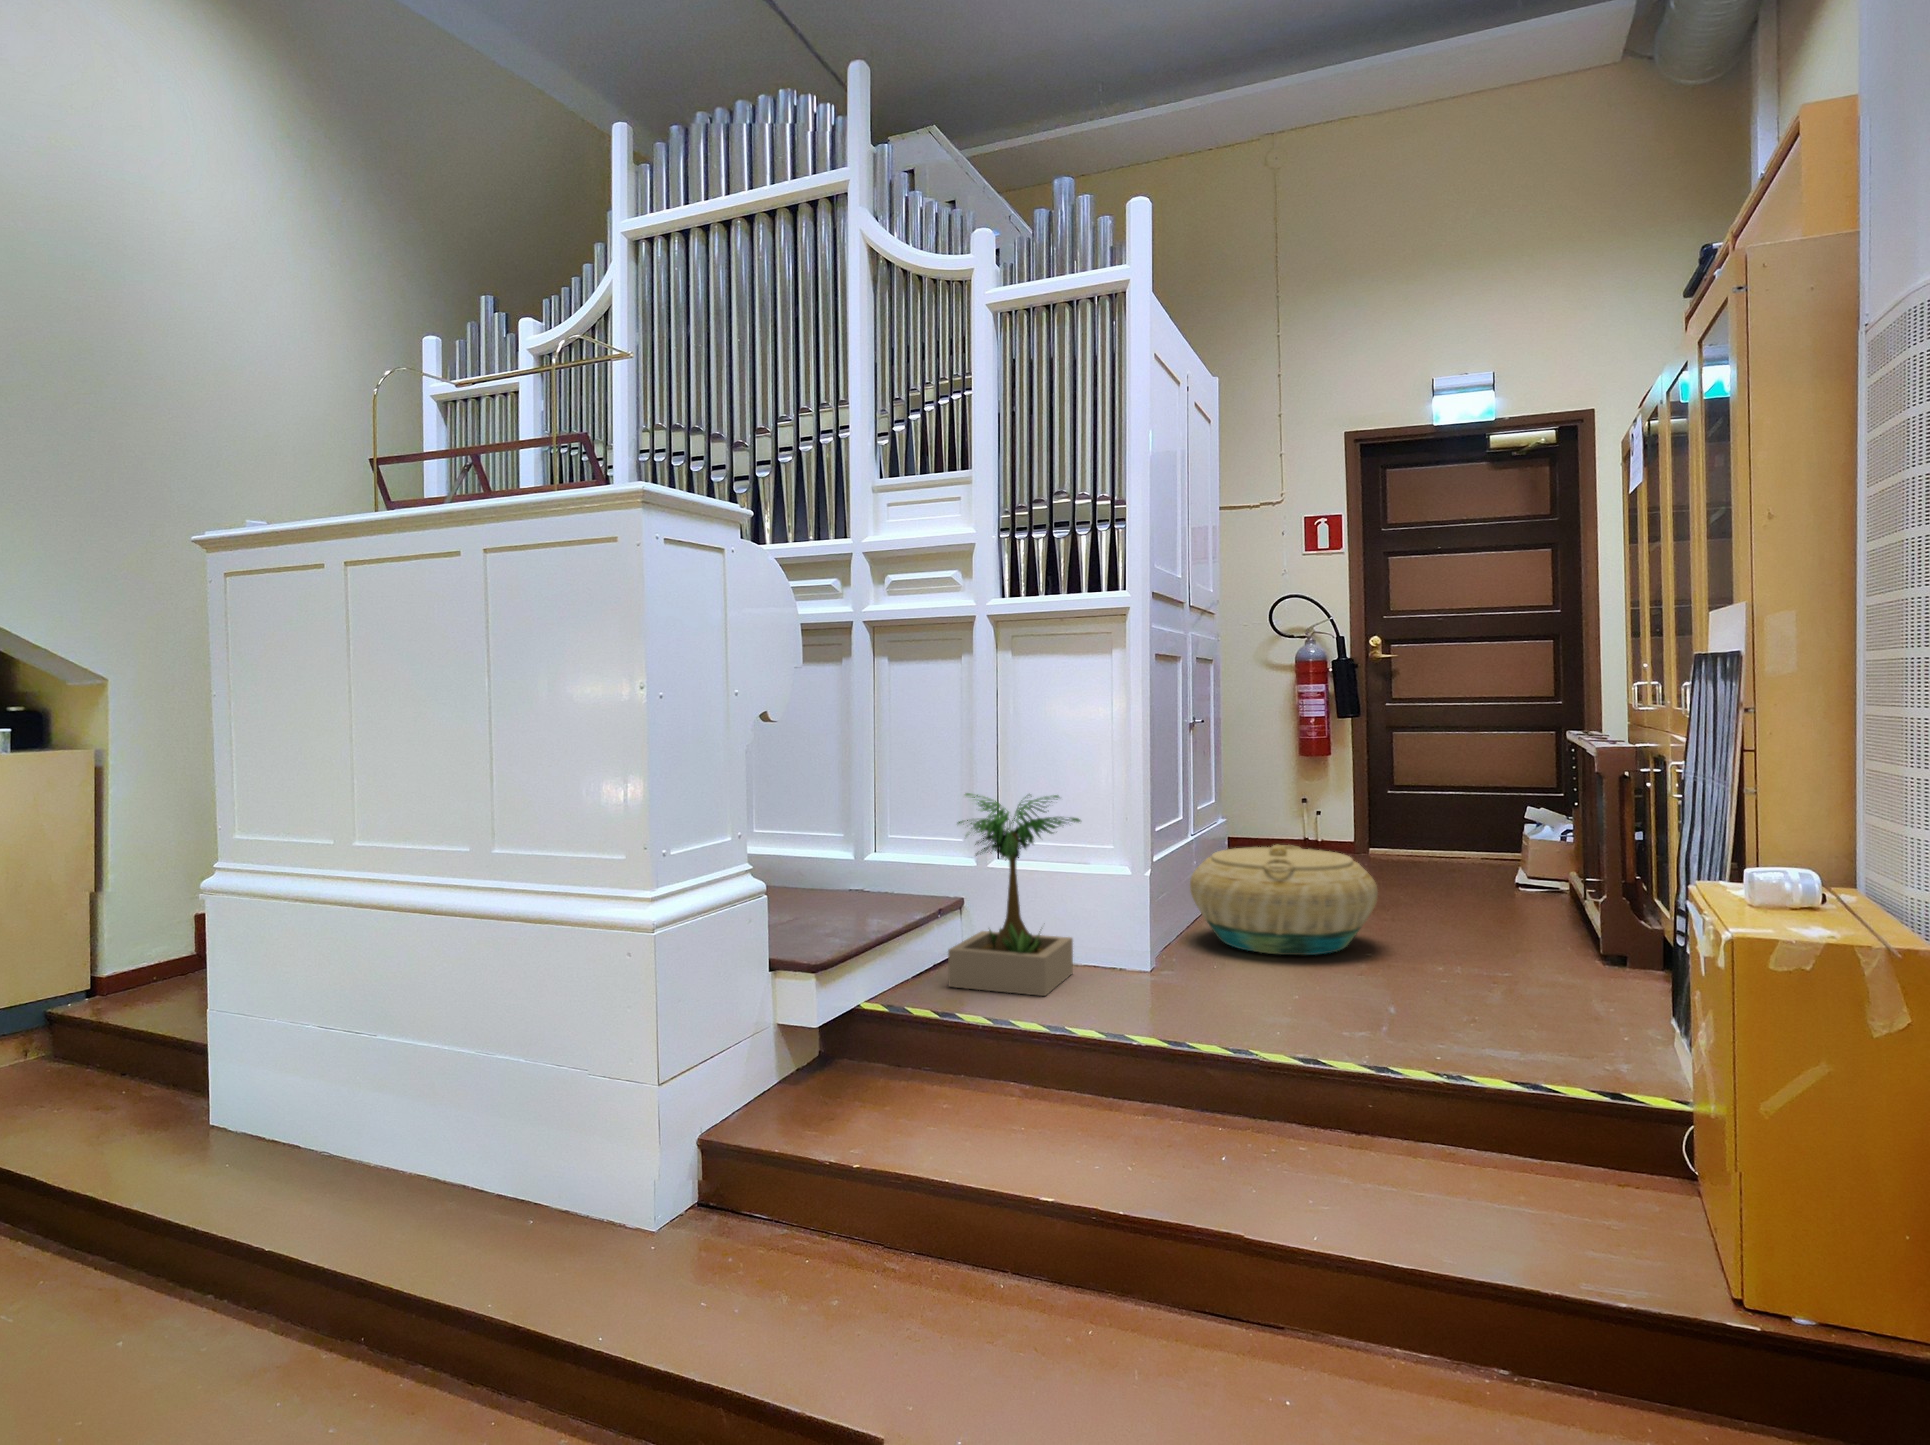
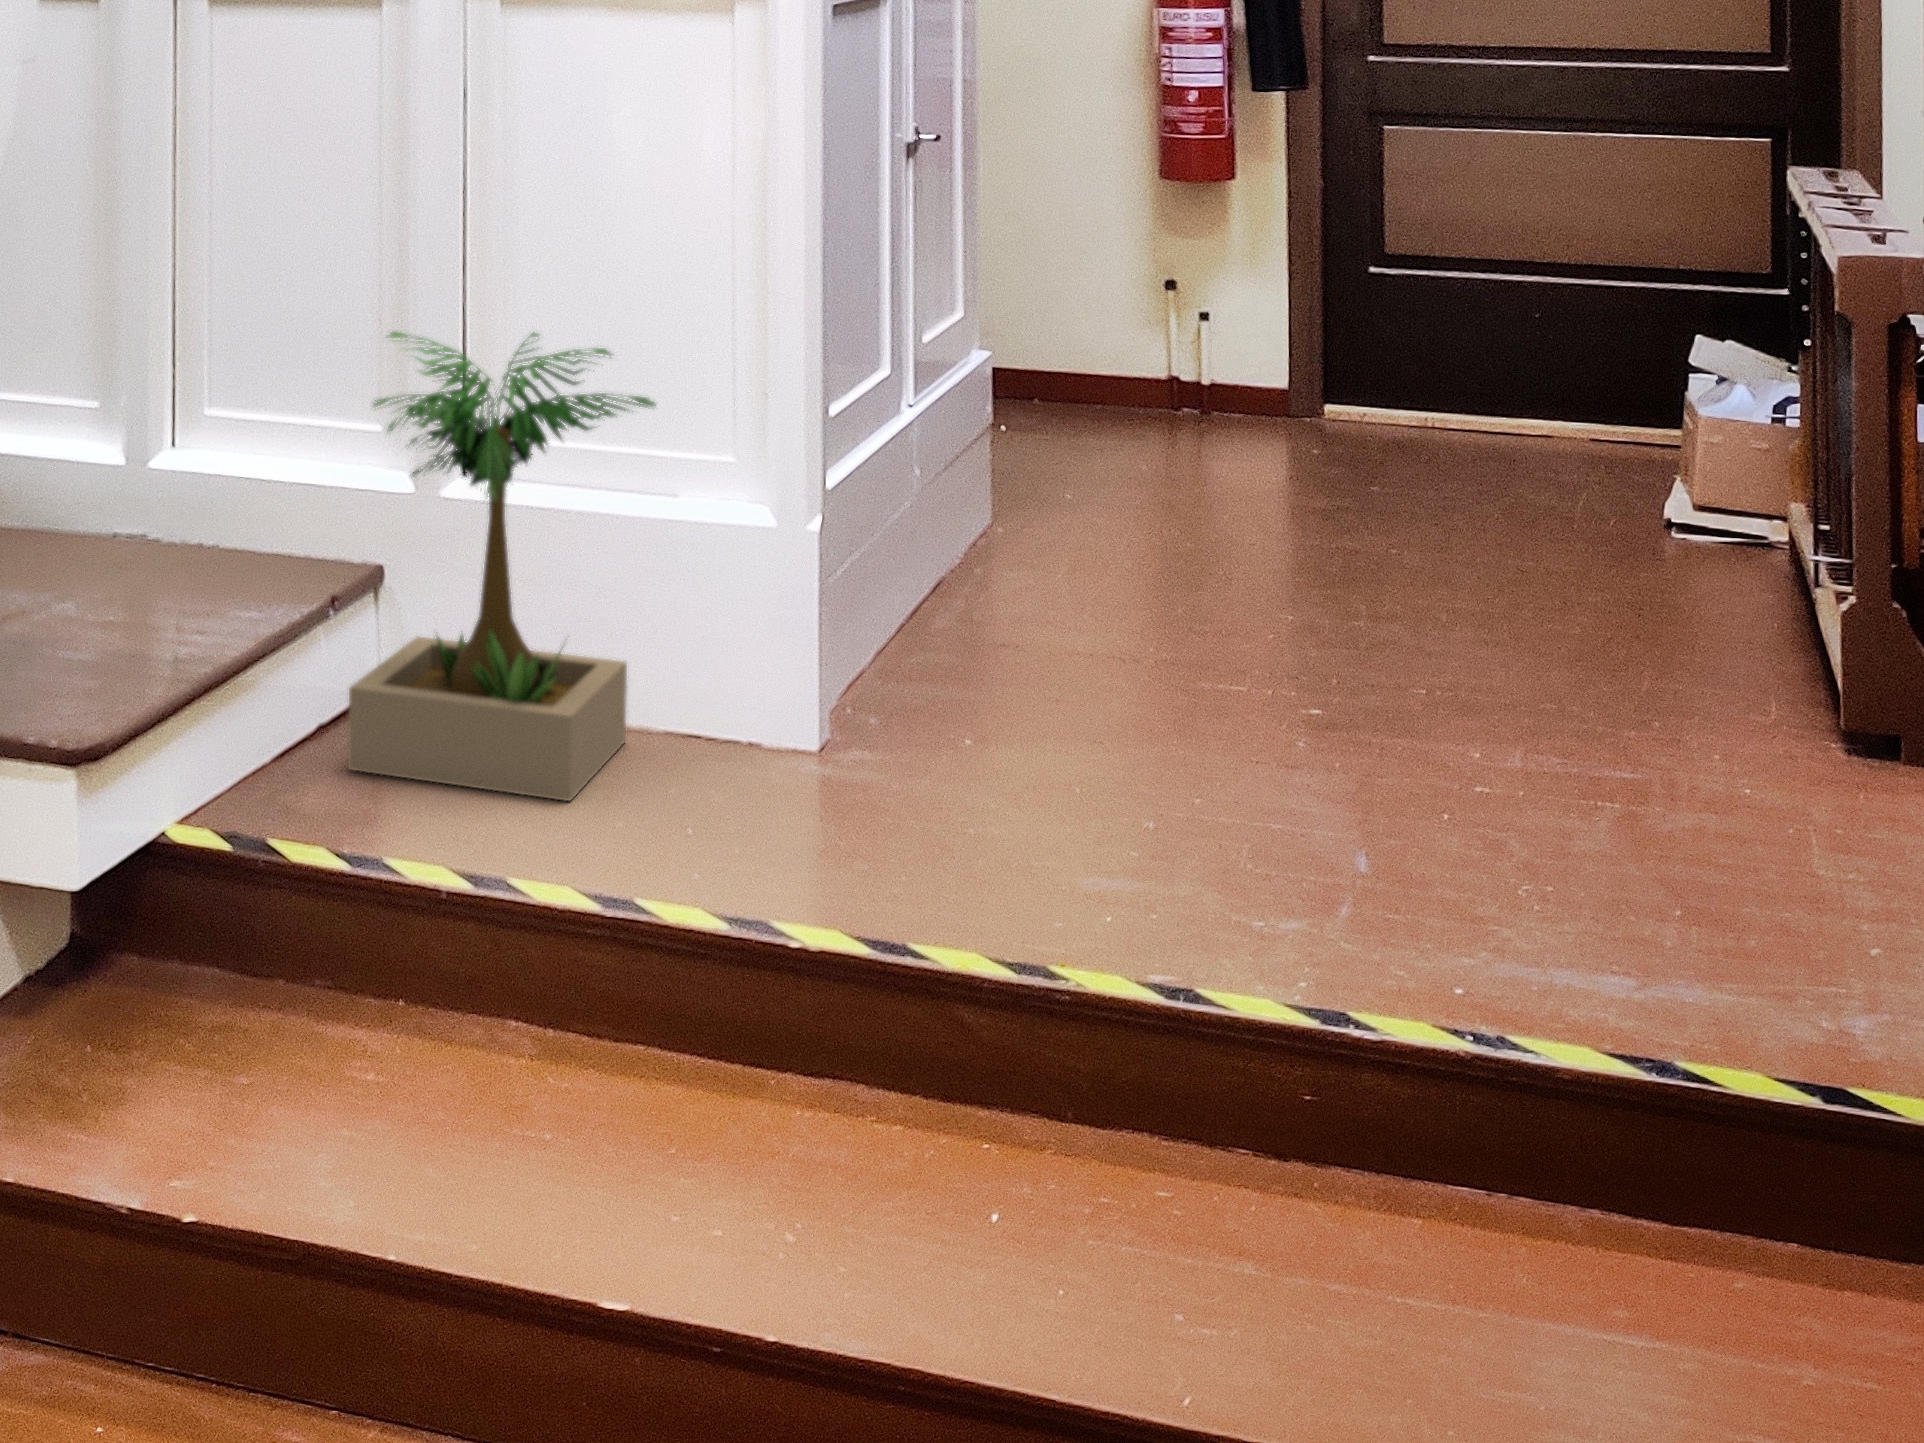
basket: present [1190,844,1378,955] -> none [893,441,1334,708]

